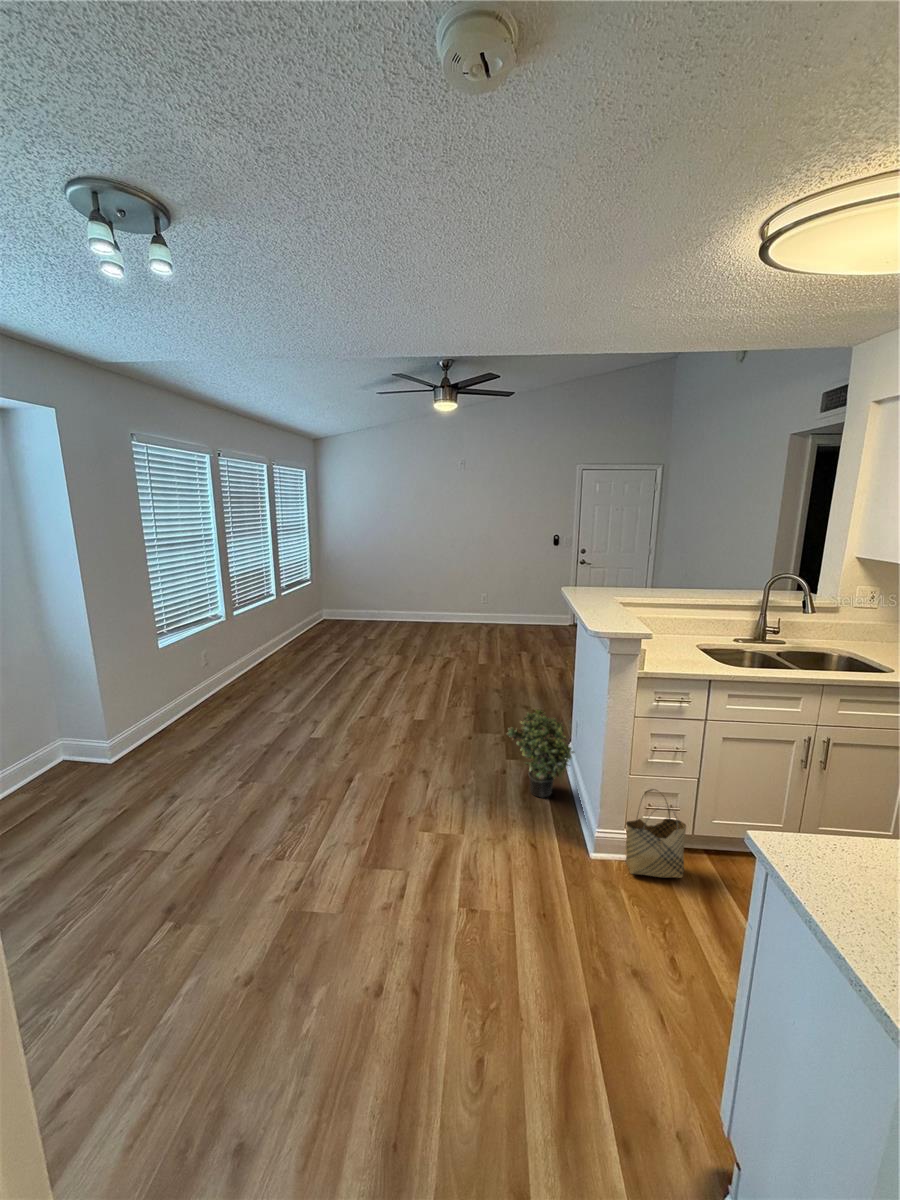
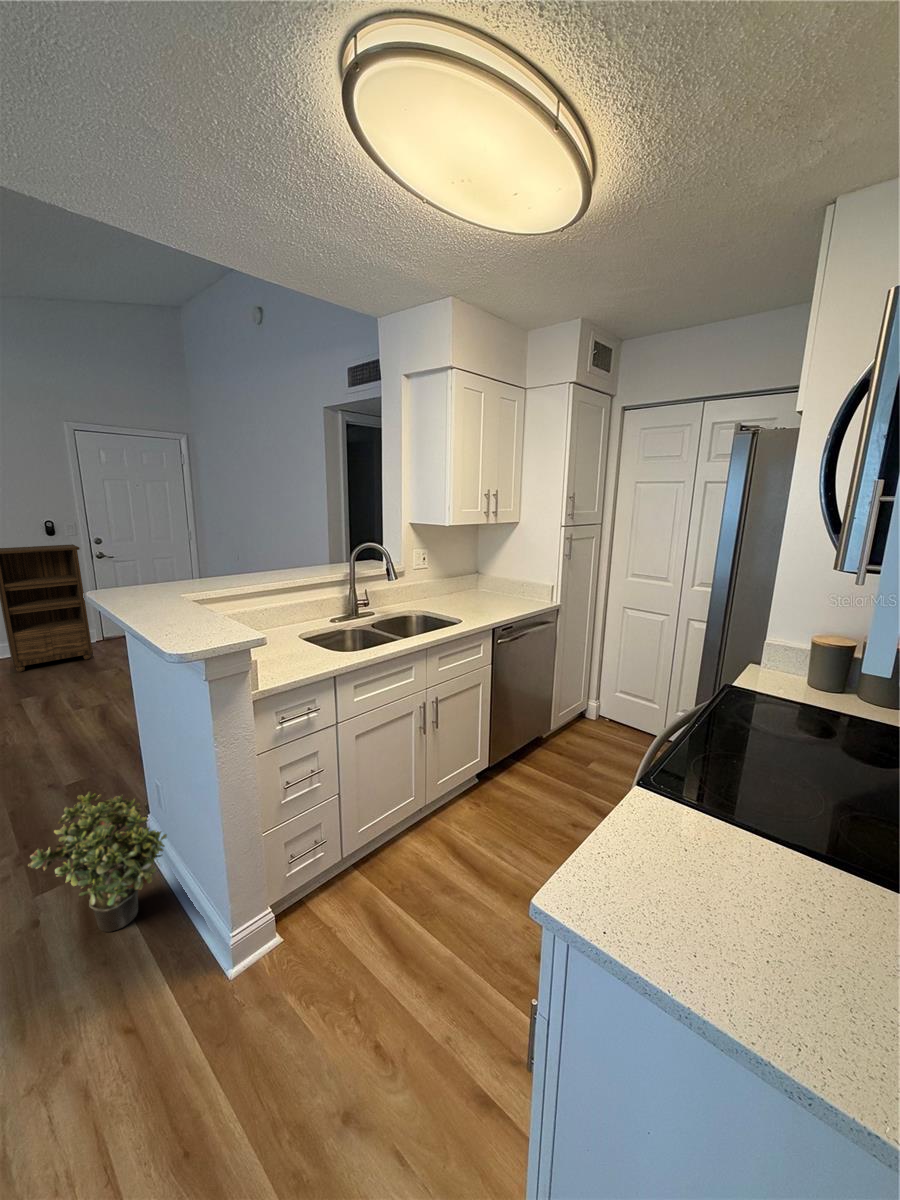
bookshelf: none [521,551,571,636] -> present [0,544,93,672]
woven basket: present [626,789,686,878] -> none [272,834,347,962]

